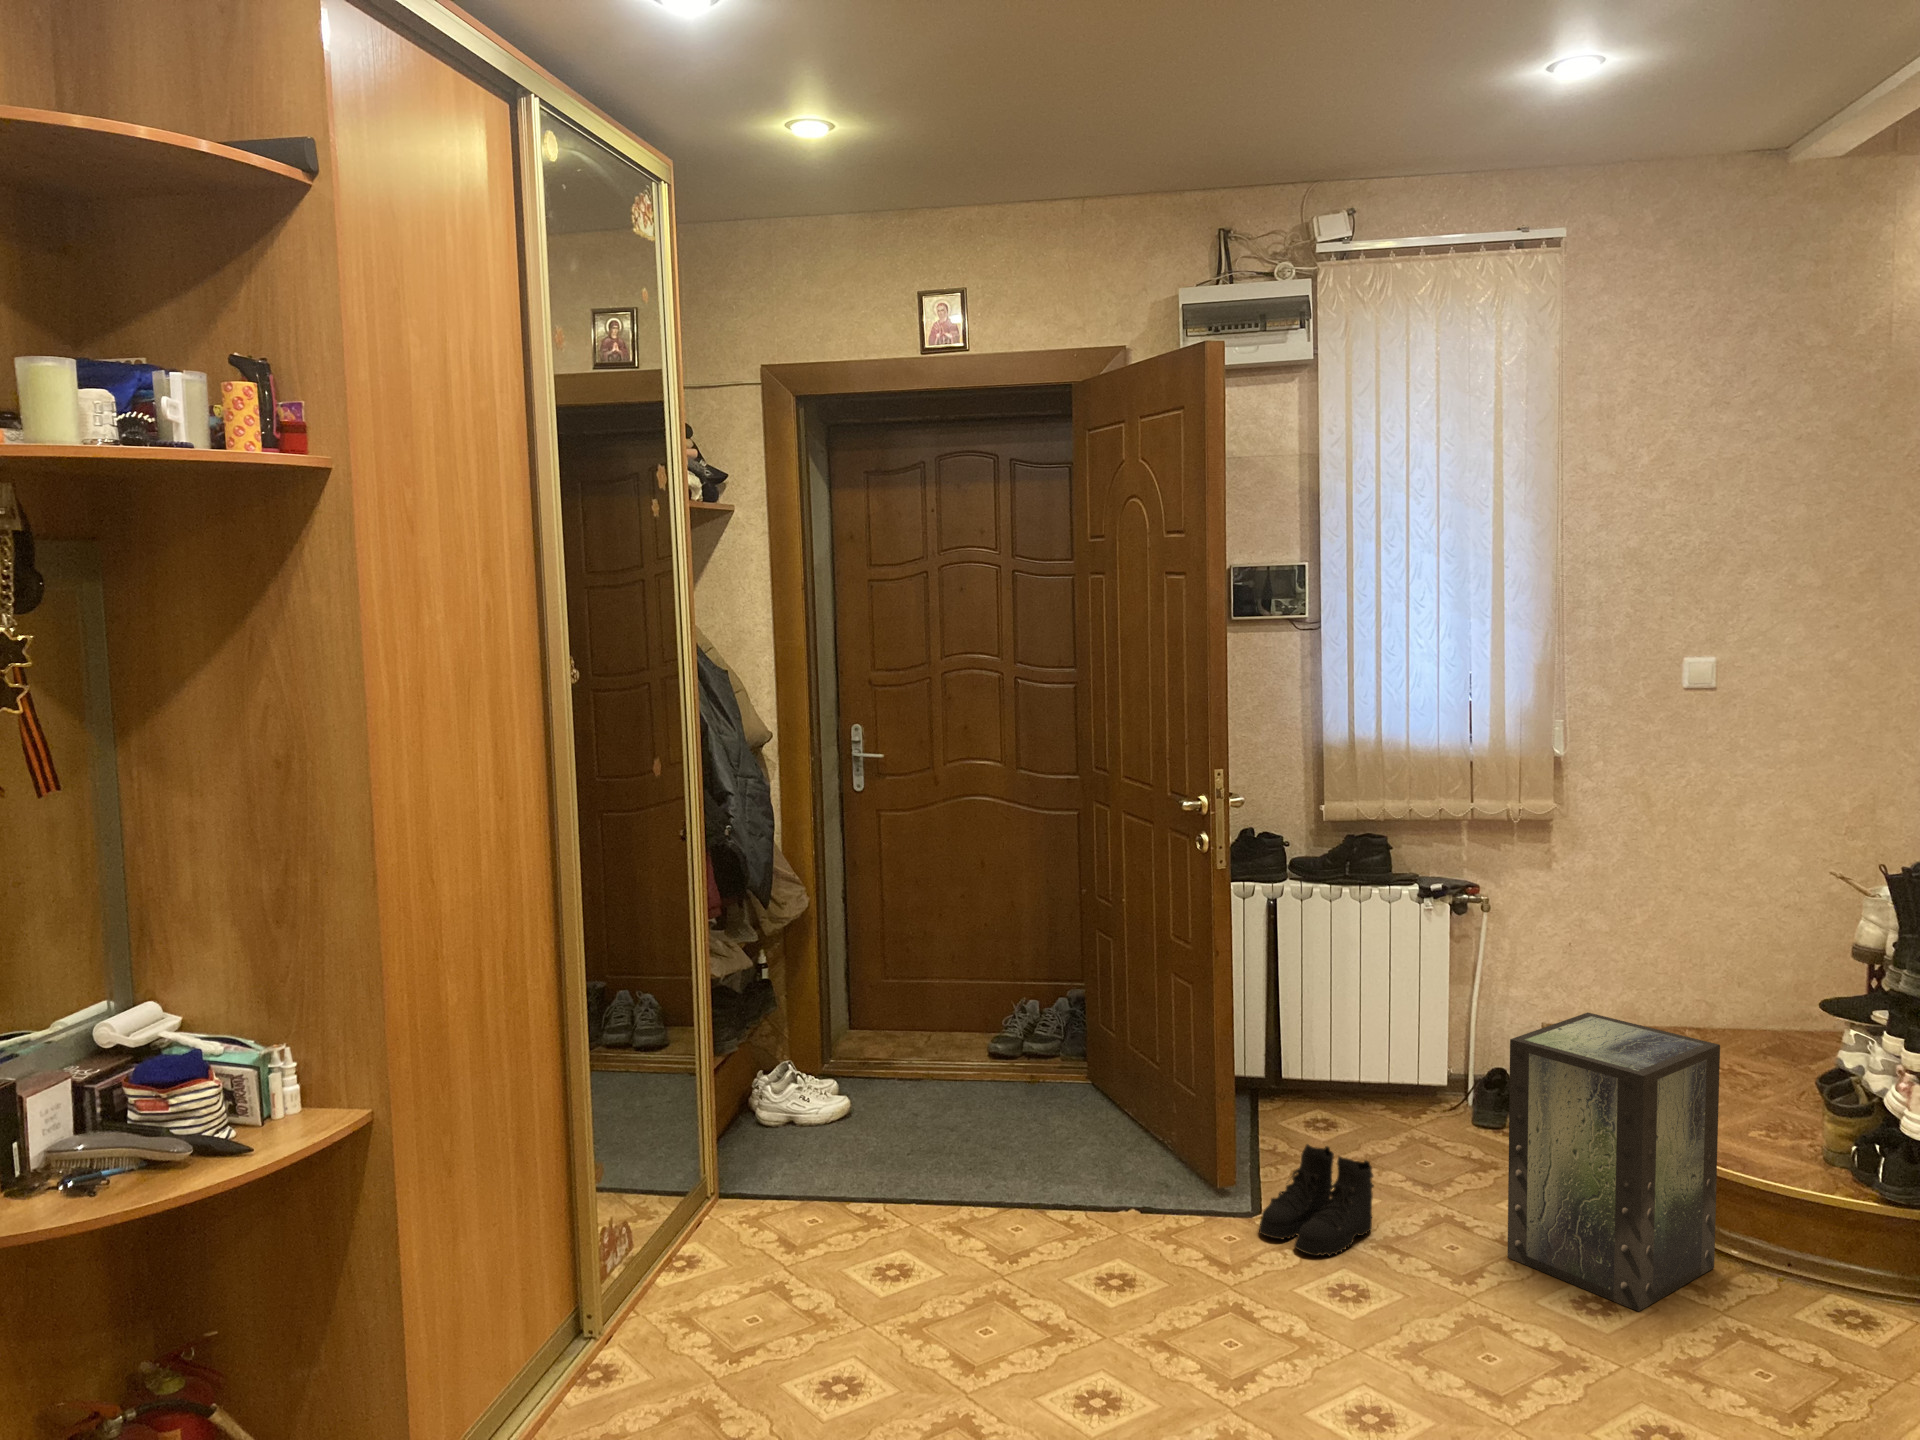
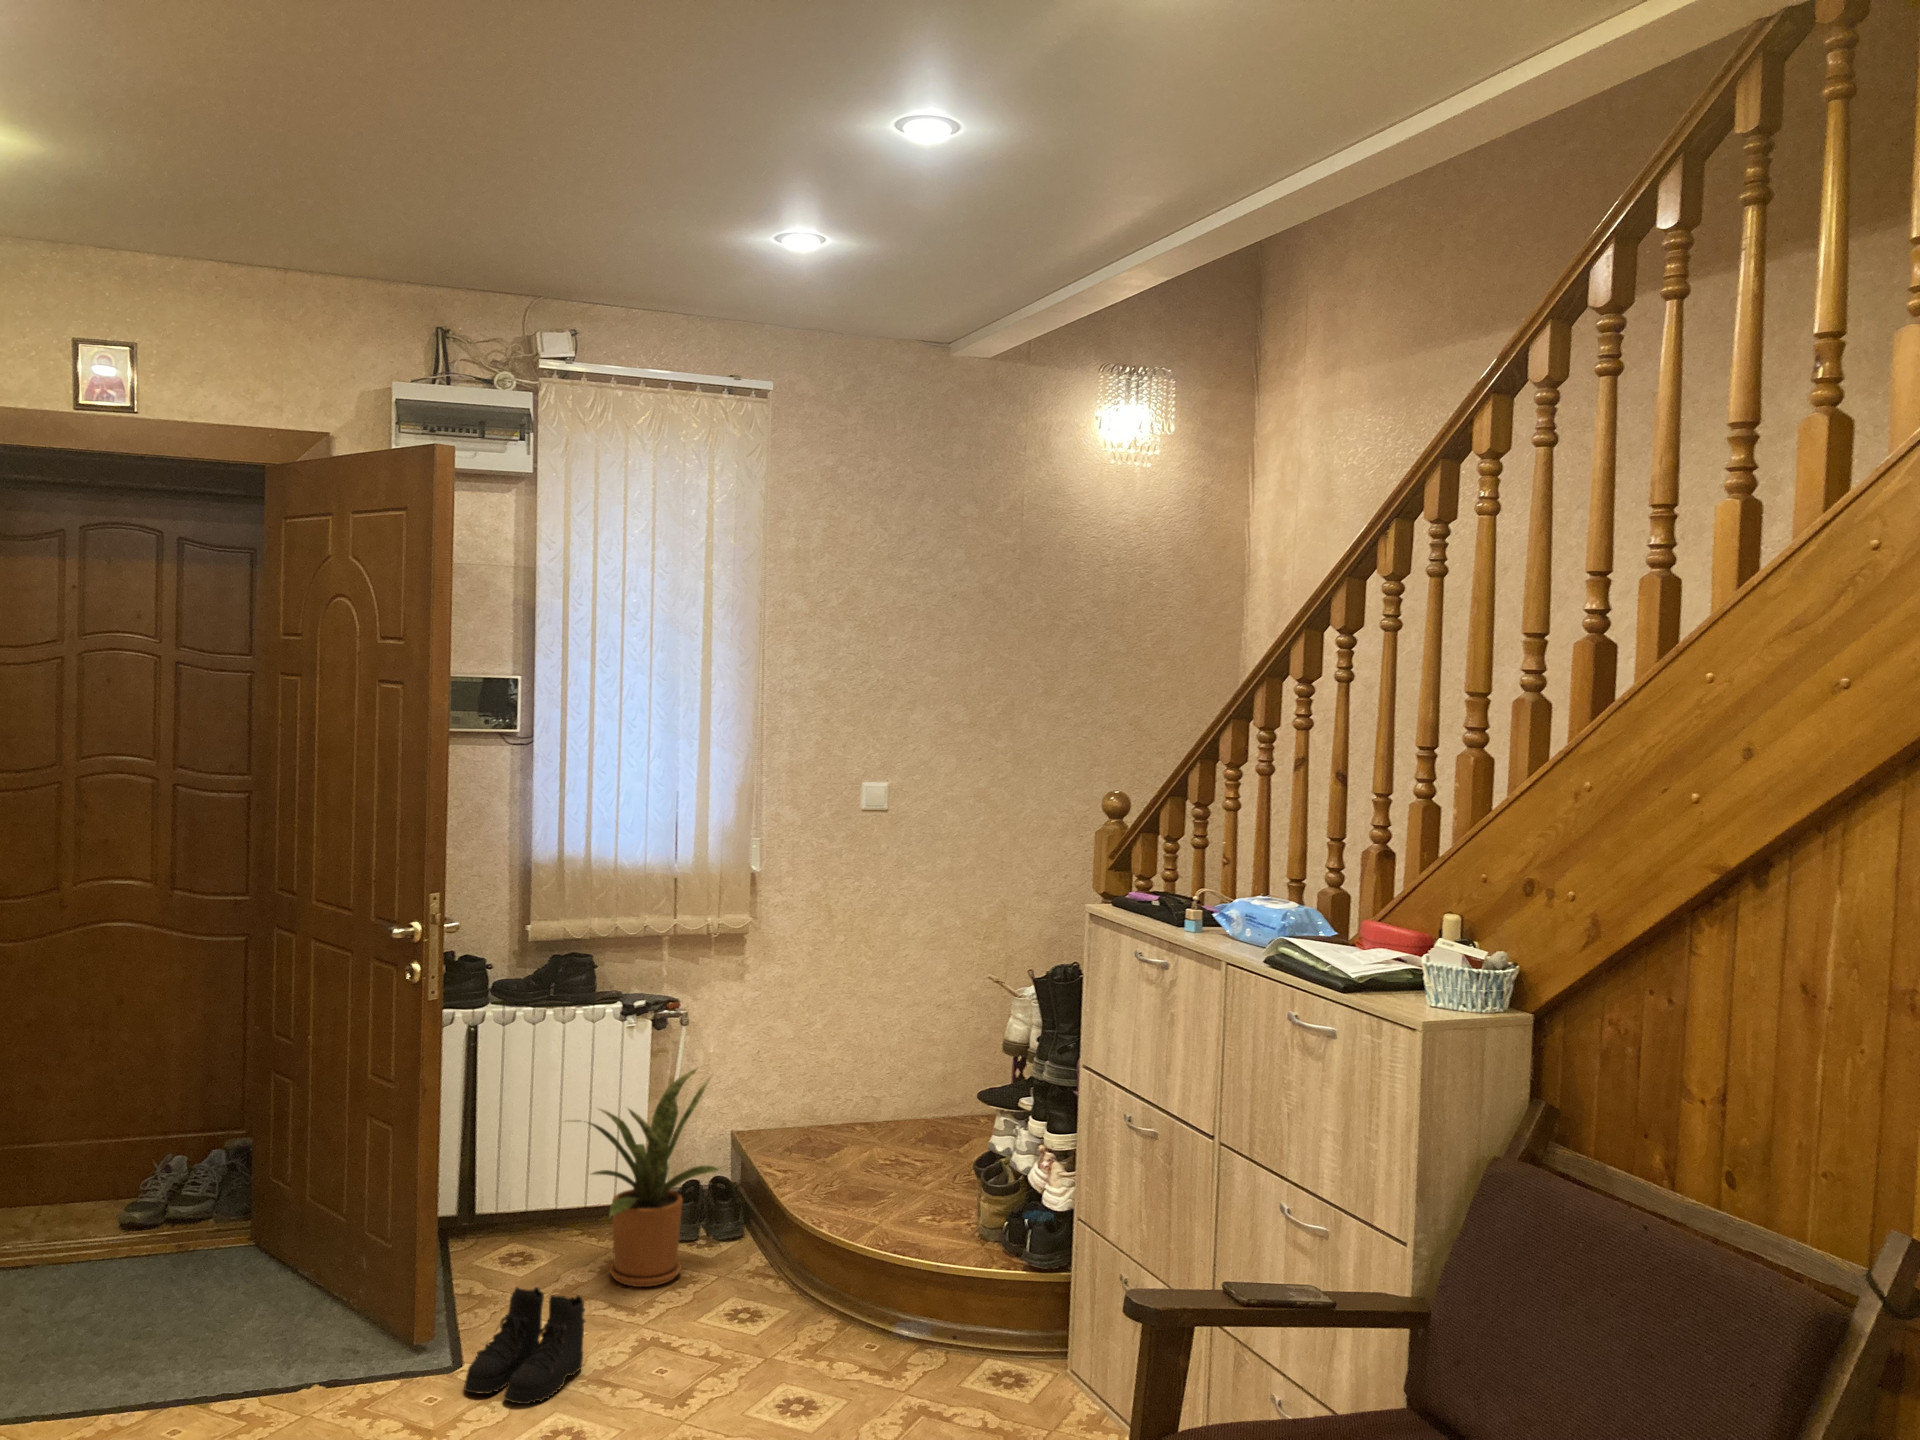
house plant: none [1350,949,1526,1161] -> present [575,1069,718,1287]
storage box: present [1508,1012,1720,1311] -> none [714,1121,900,1400]

